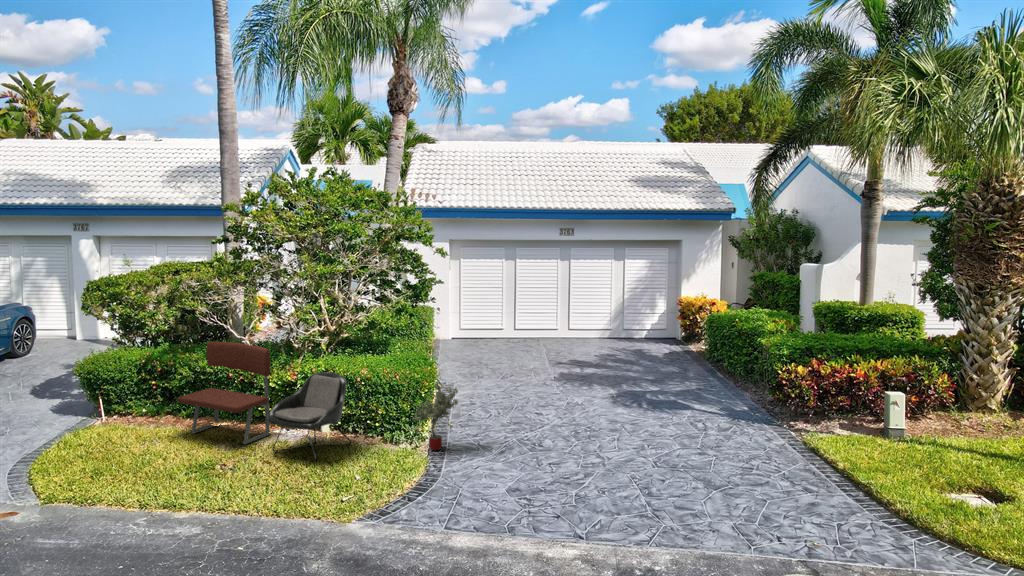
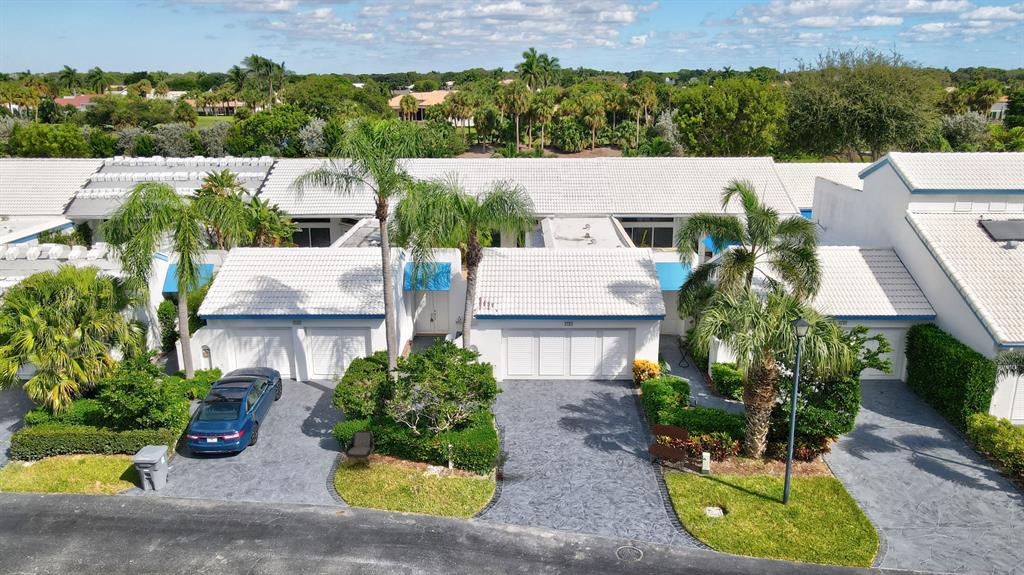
bench: present [178,342,271,444] -> present [648,424,688,472]
lounge chair: present [268,372,351,461] -> present [345,430,374,468]

